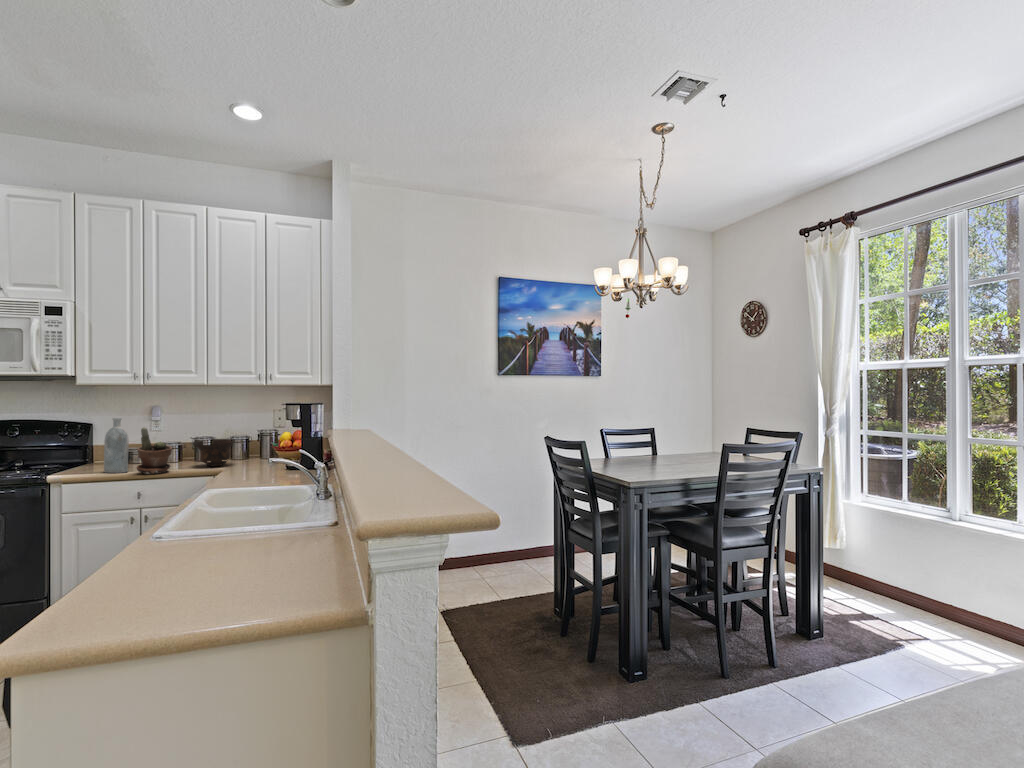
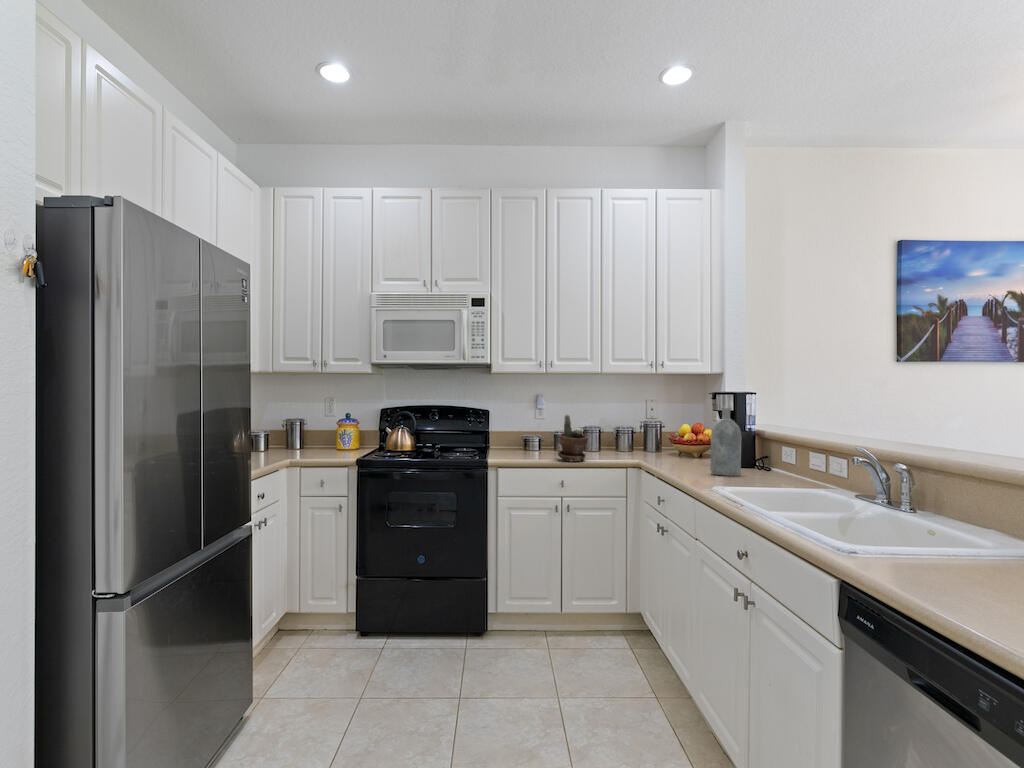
bottle: present [104,418,129,473] -> present [710,408,741,476]
bowl: present [194,439,235,466] -> none [594,428,632,456]

